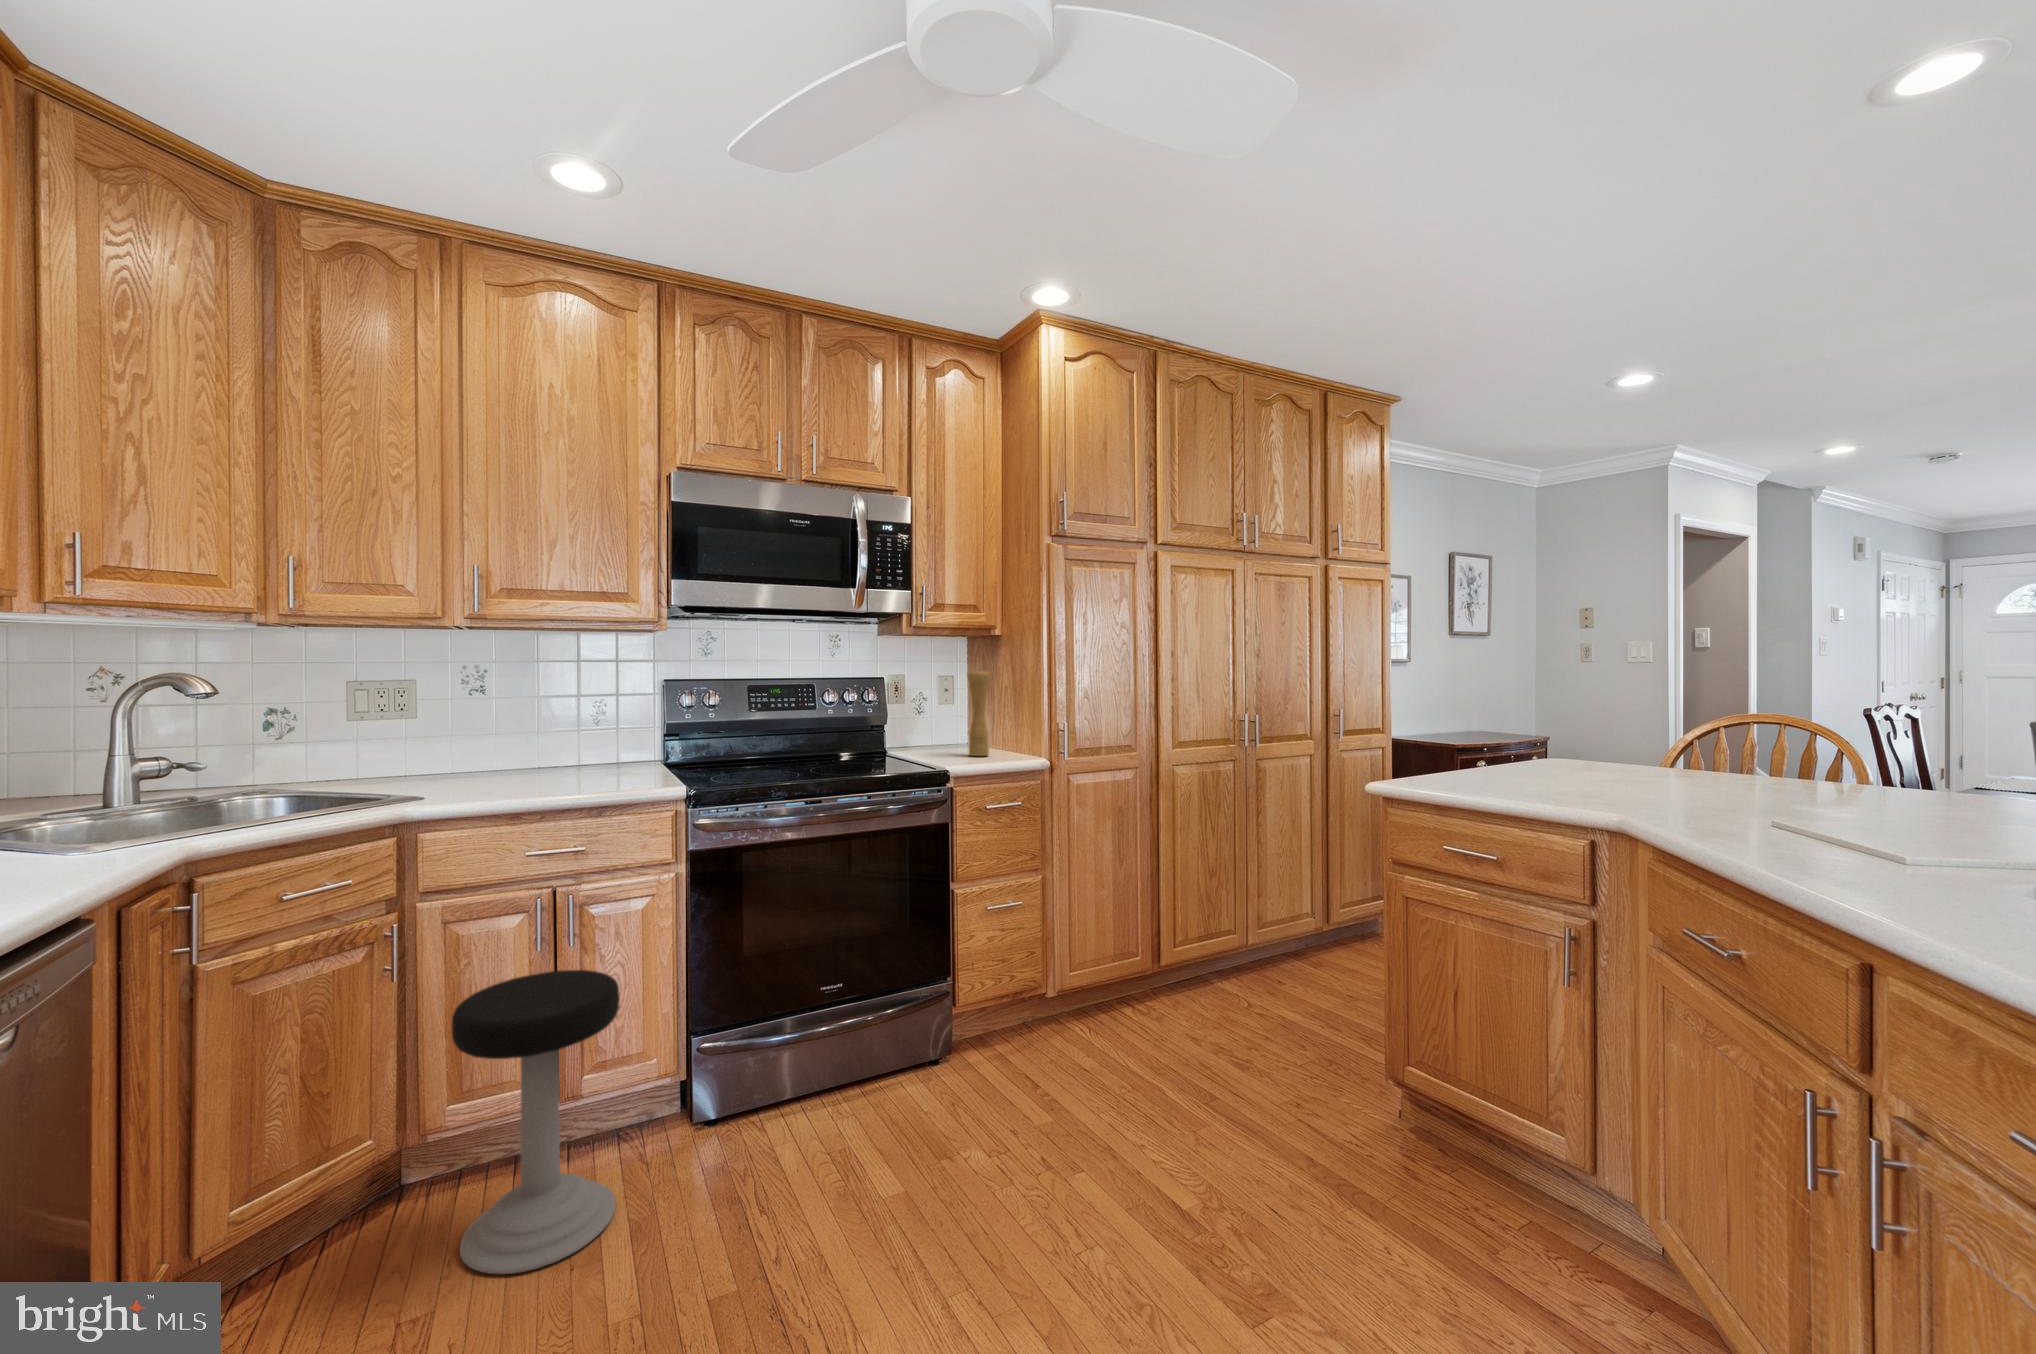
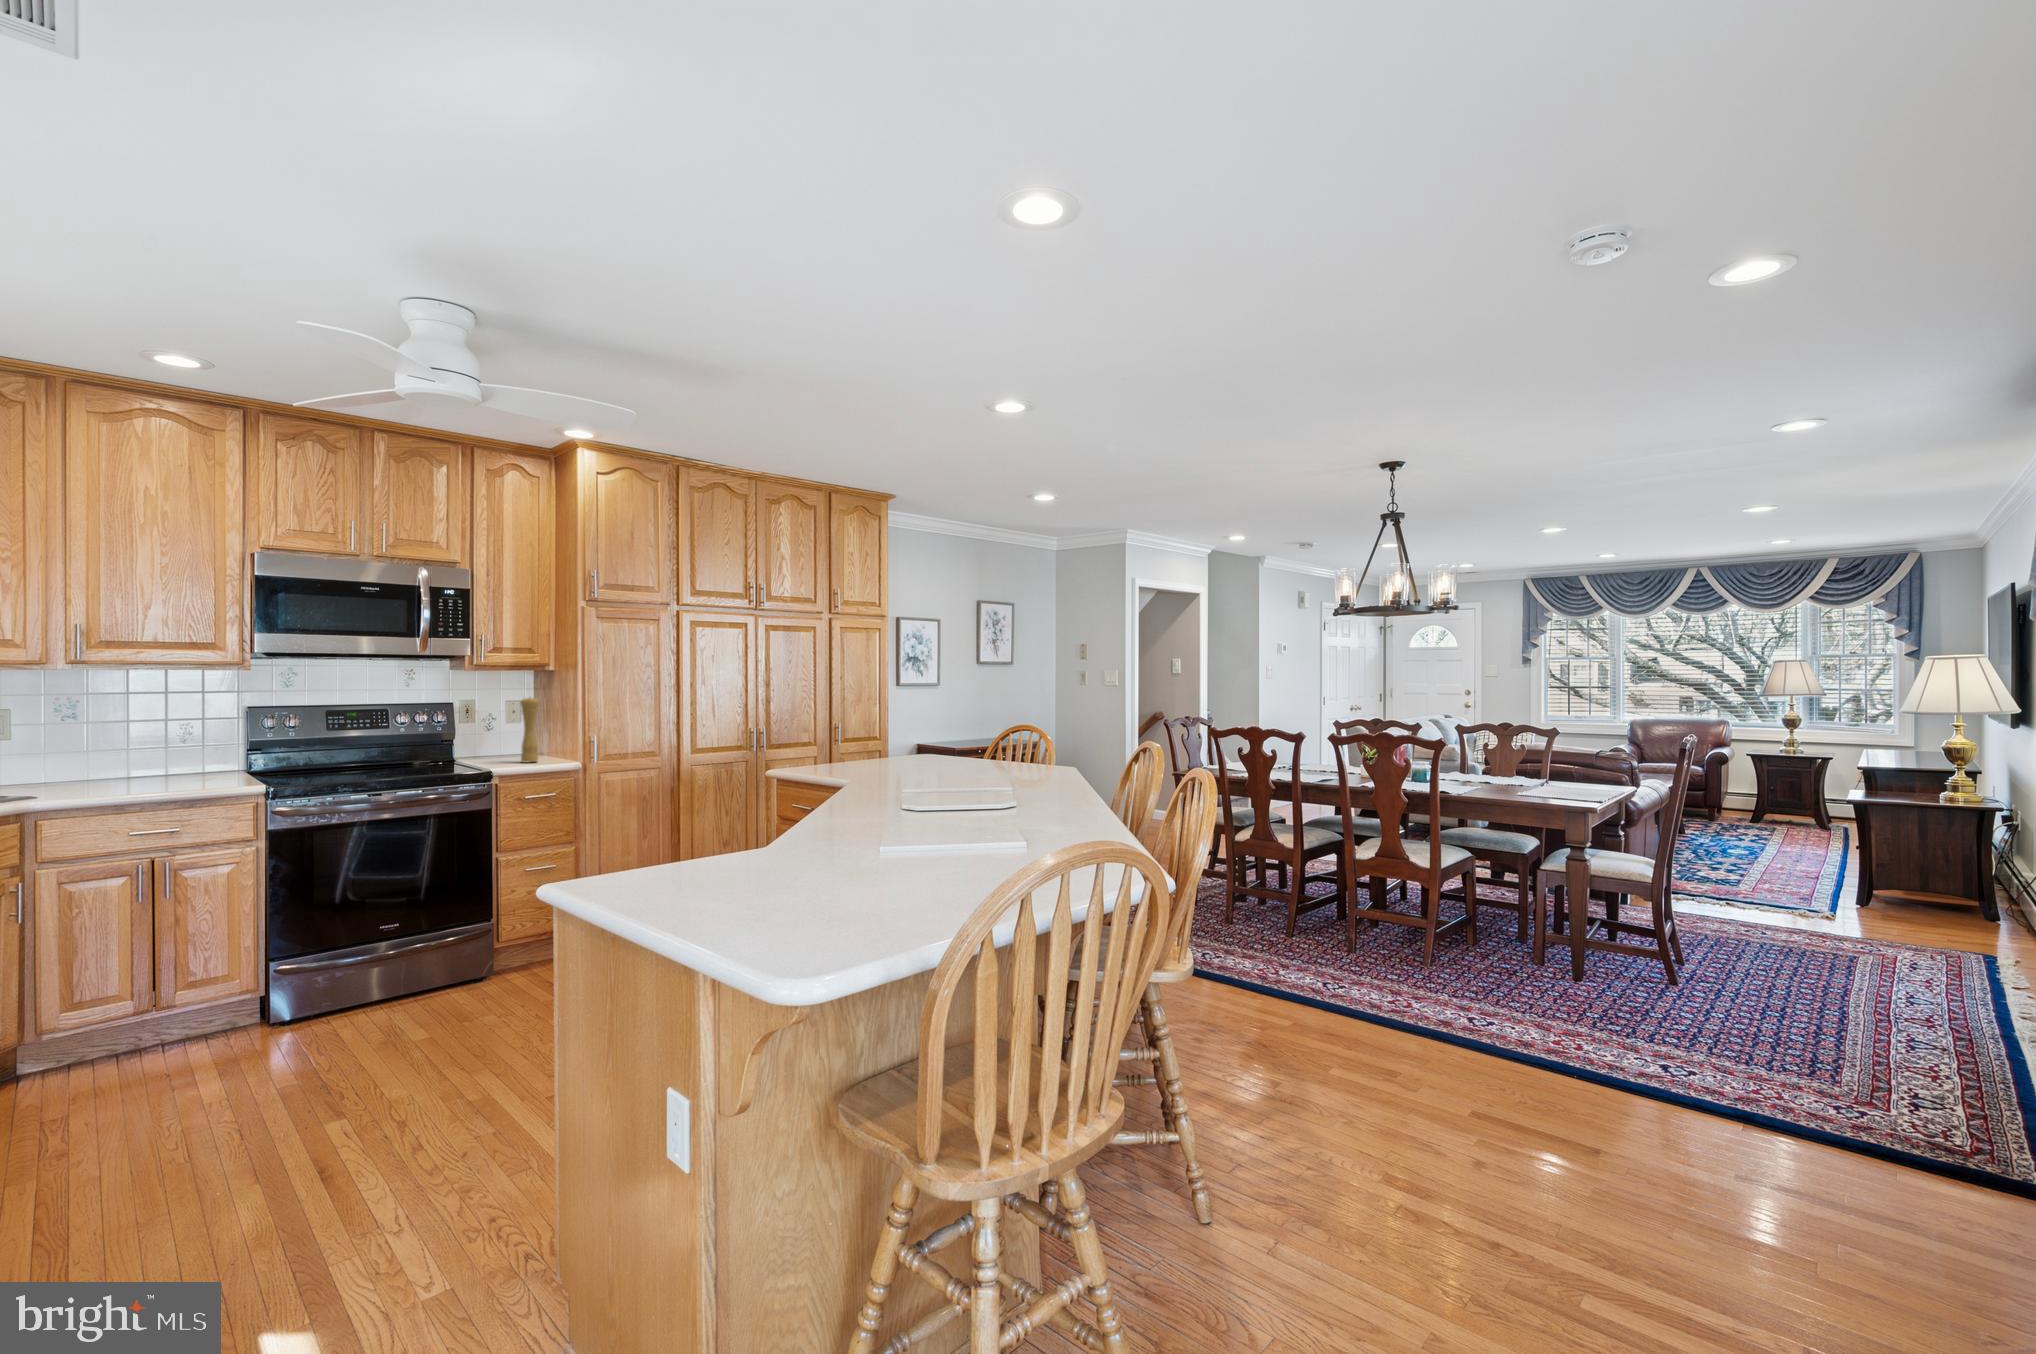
stool: present [452,970,620,1274] -> none [80,910,210,1095]

